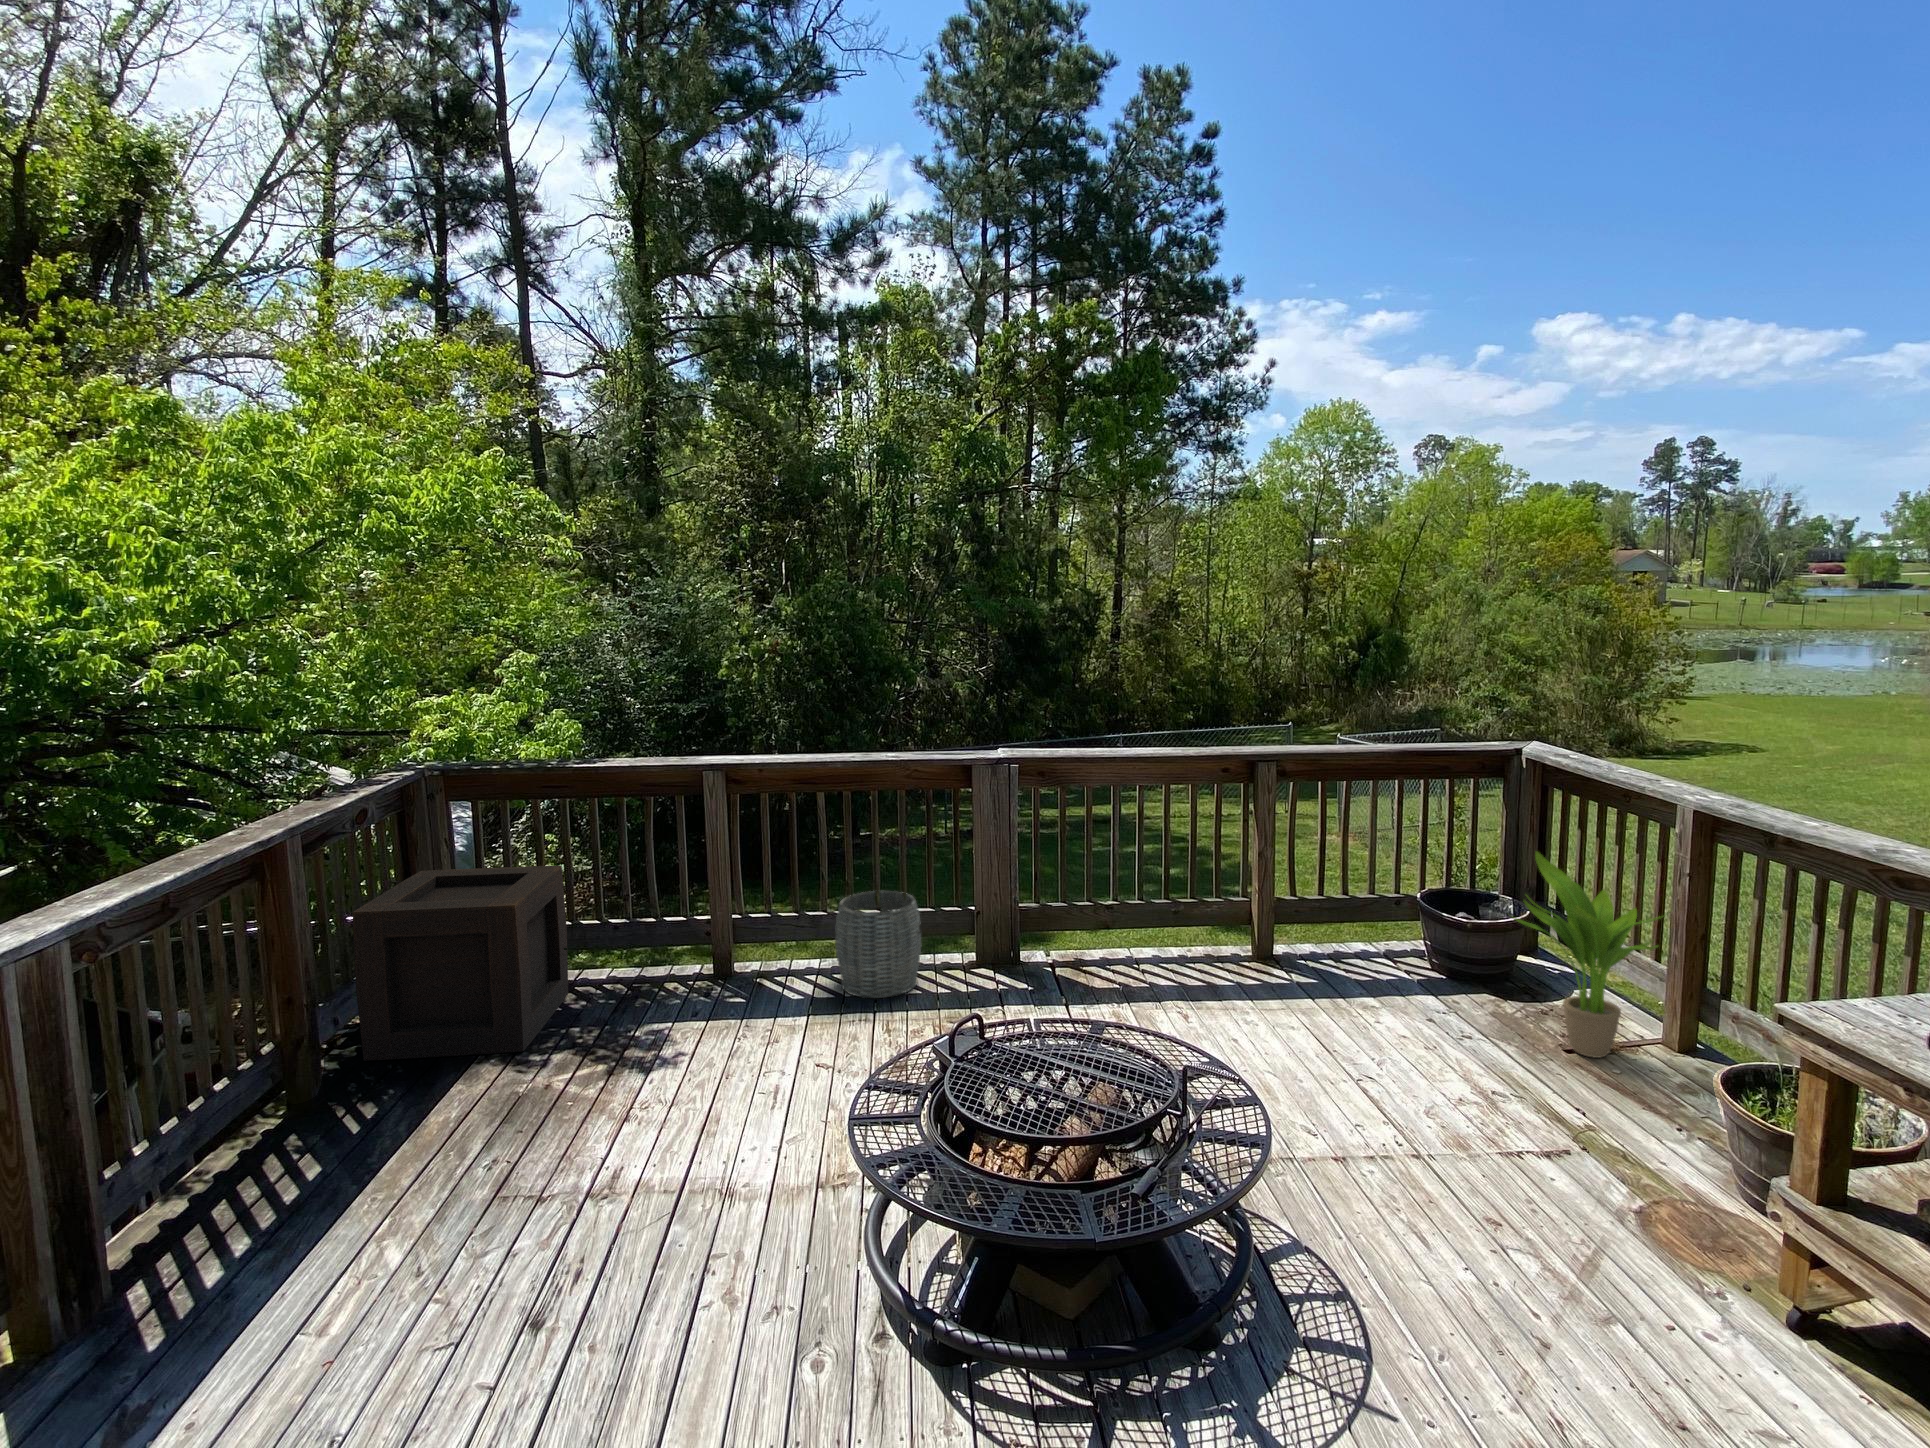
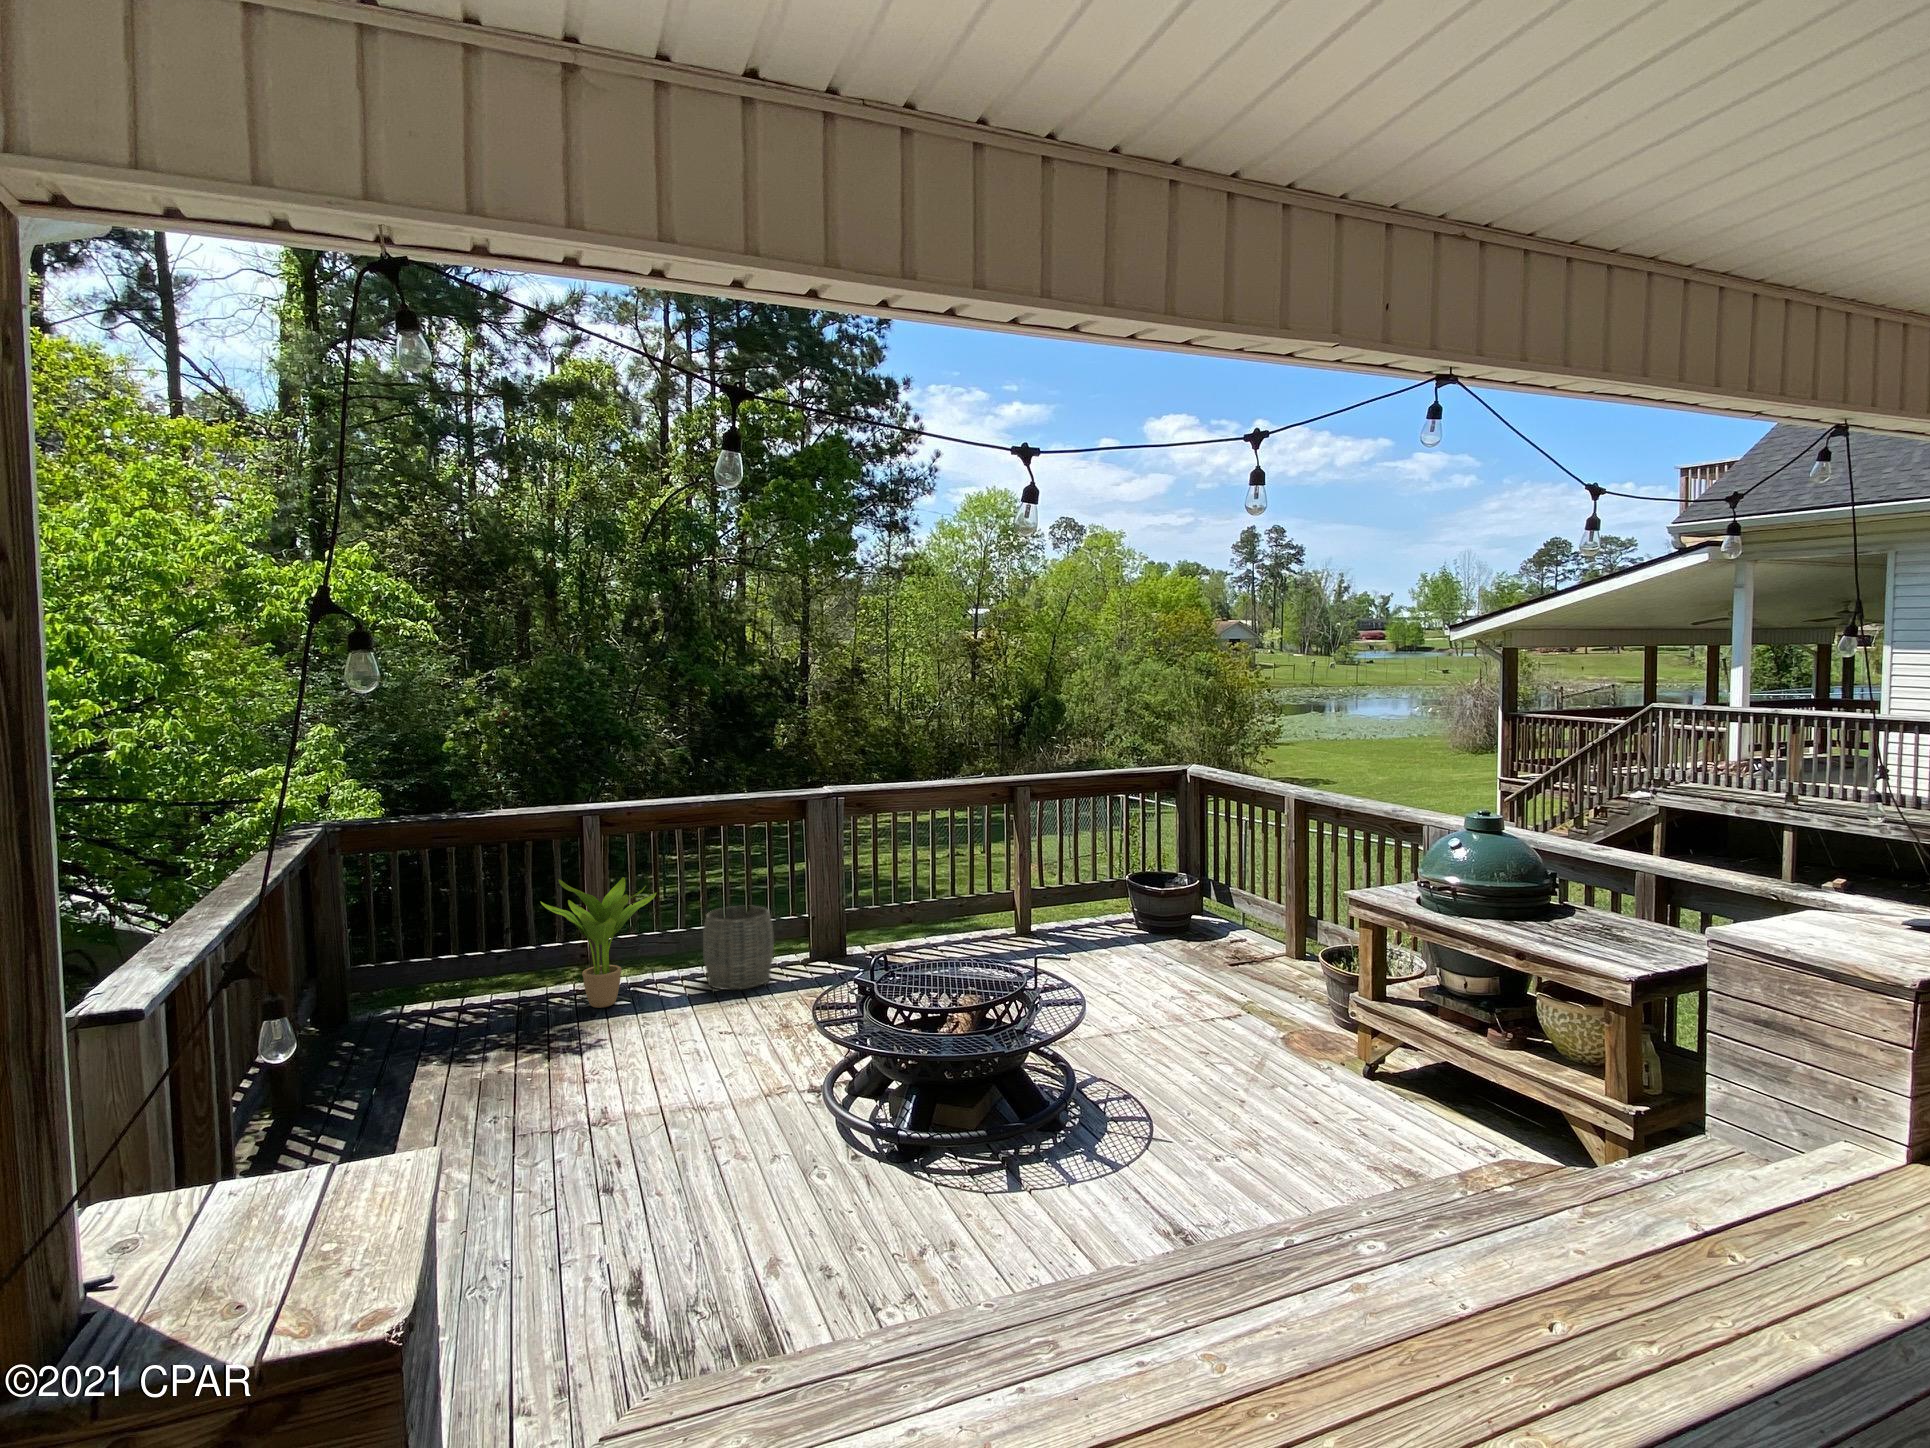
potted plant: present [1514,852,1663,1058] -> present [541,877,656,1008]
wooden crate: present [353,865,568,1061] -> none [306,903,462,1080]

